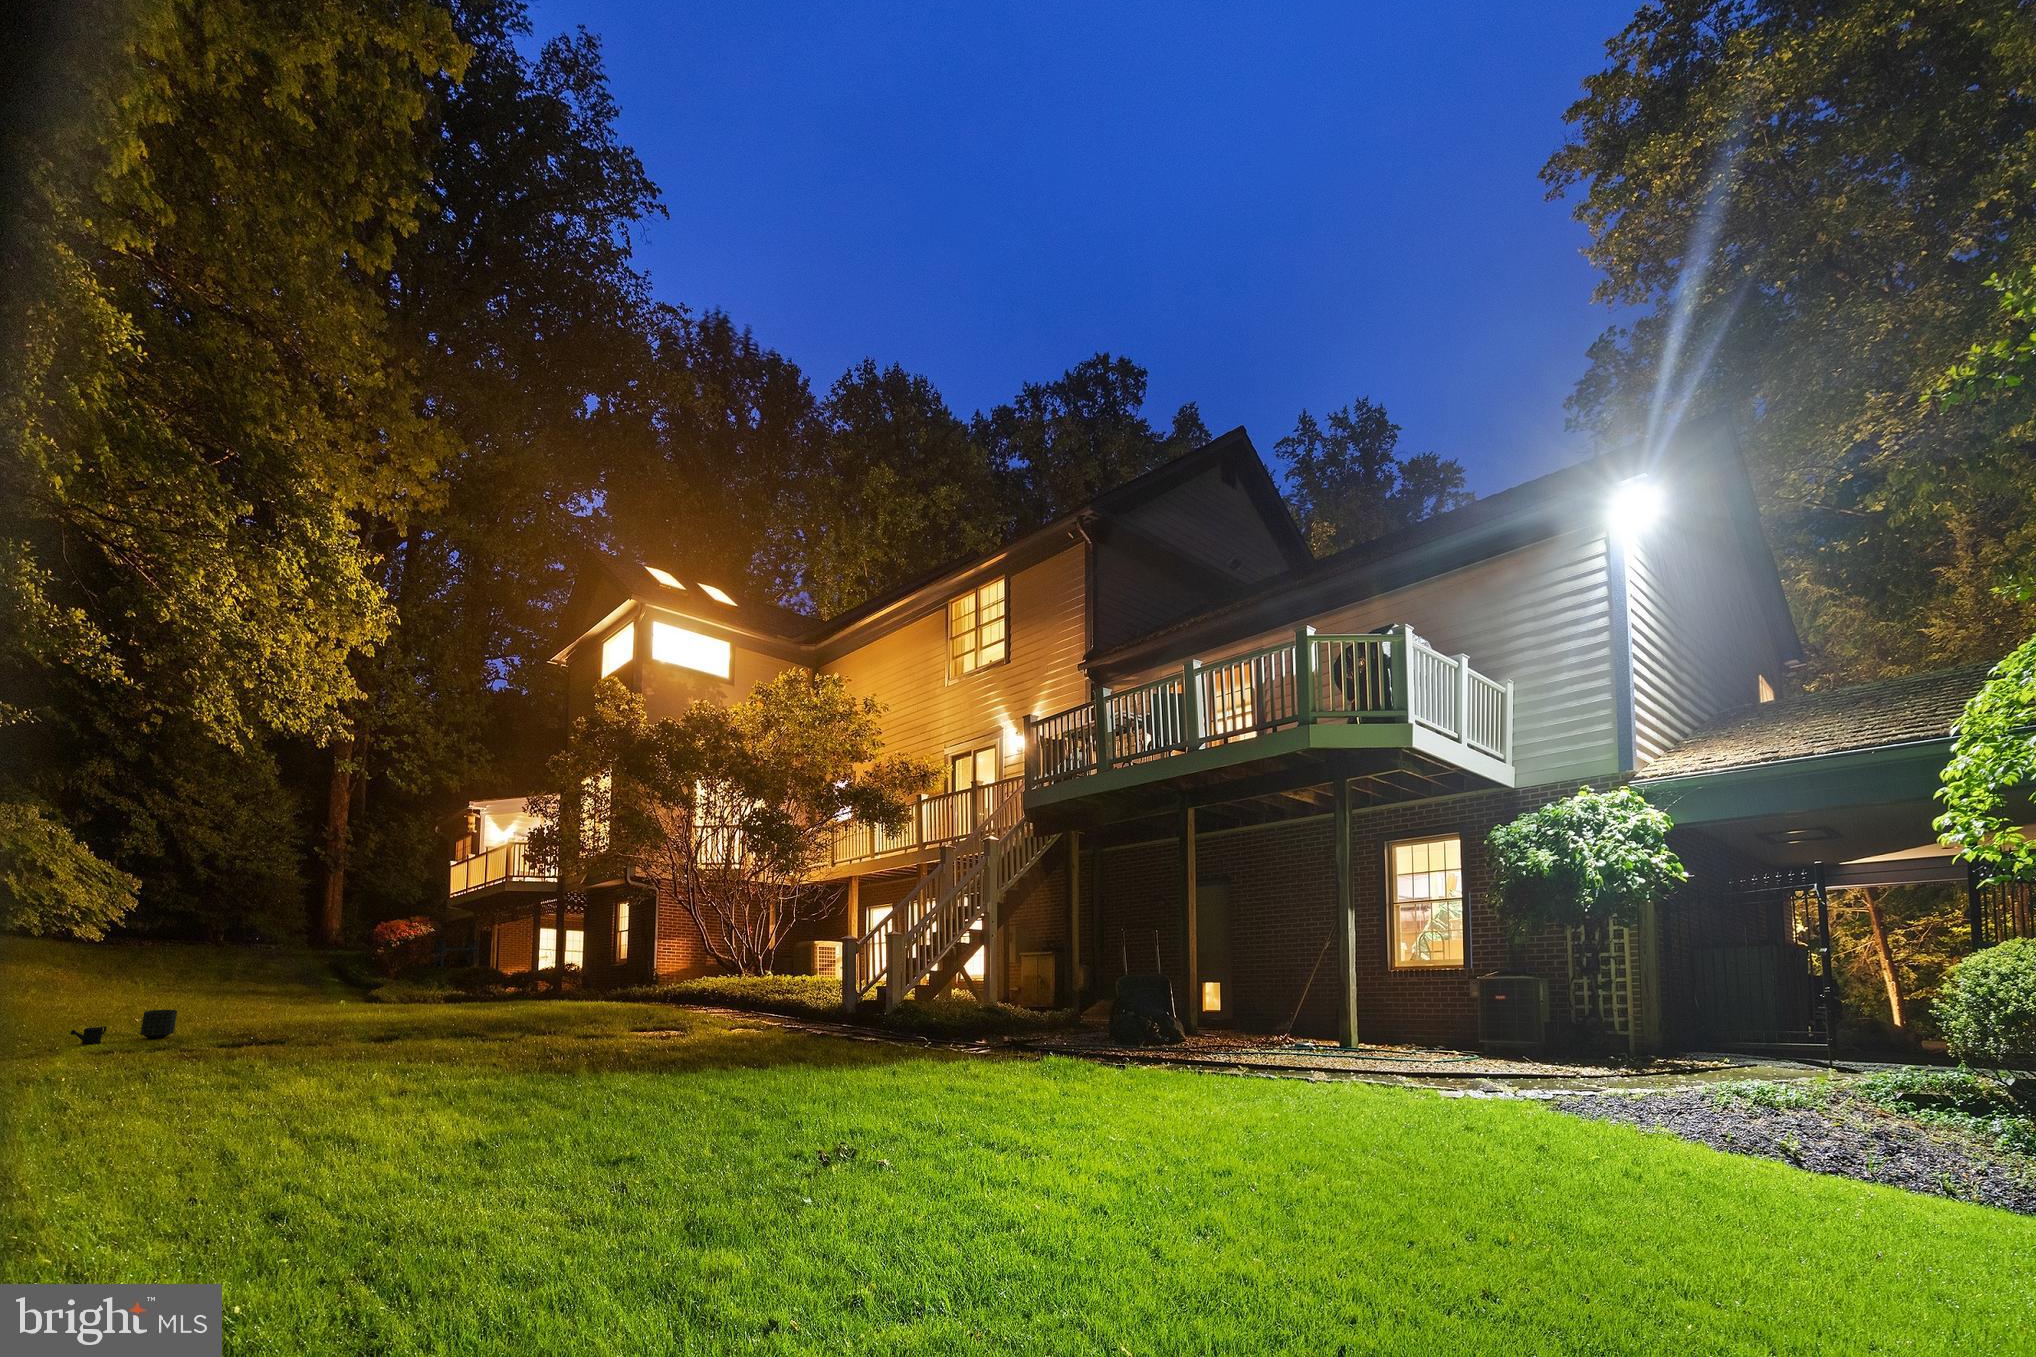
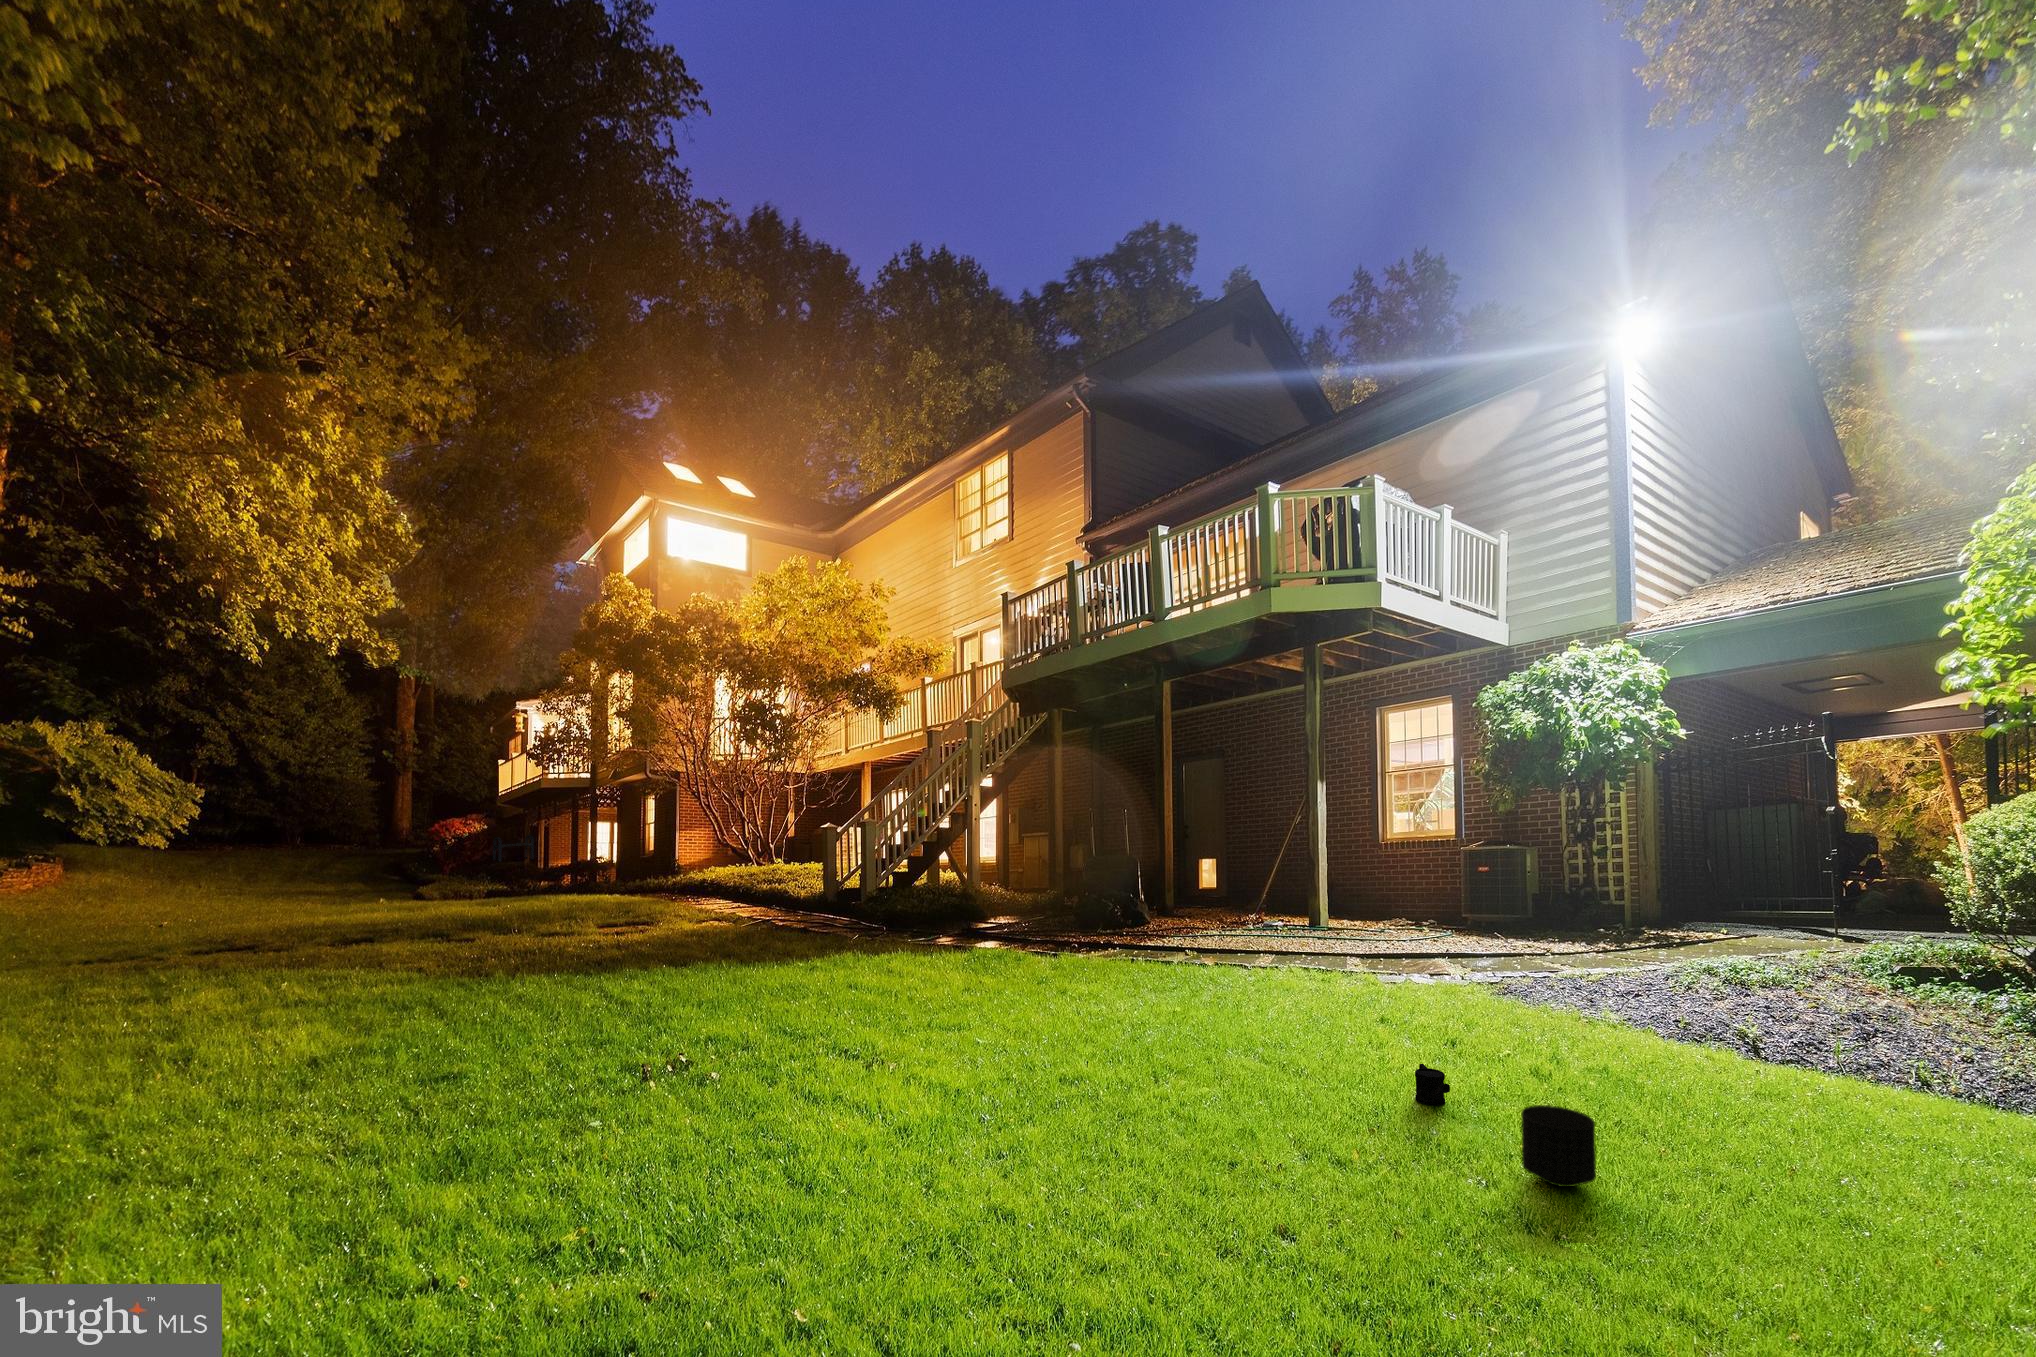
planter: present [140,1010,177,1039] -> present [1521,1105,1596,1187]
watering can: present [71,1026,107,1044] -> present [1415,1064,1450,1106]

